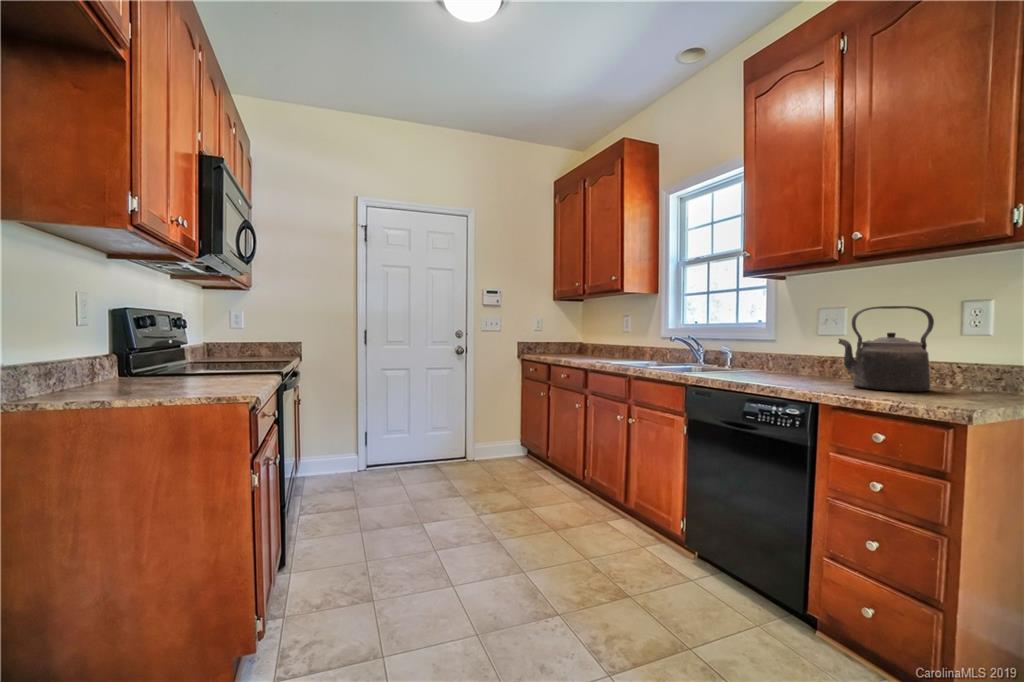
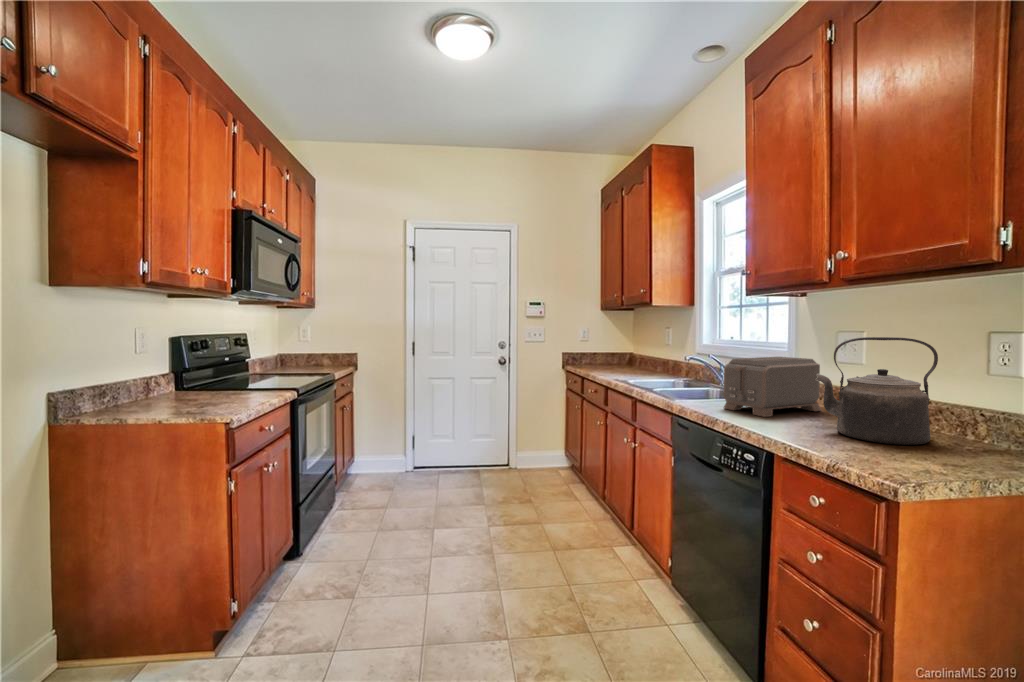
toaster: none [736,332,812,381] -> present [724,357,821,417]

